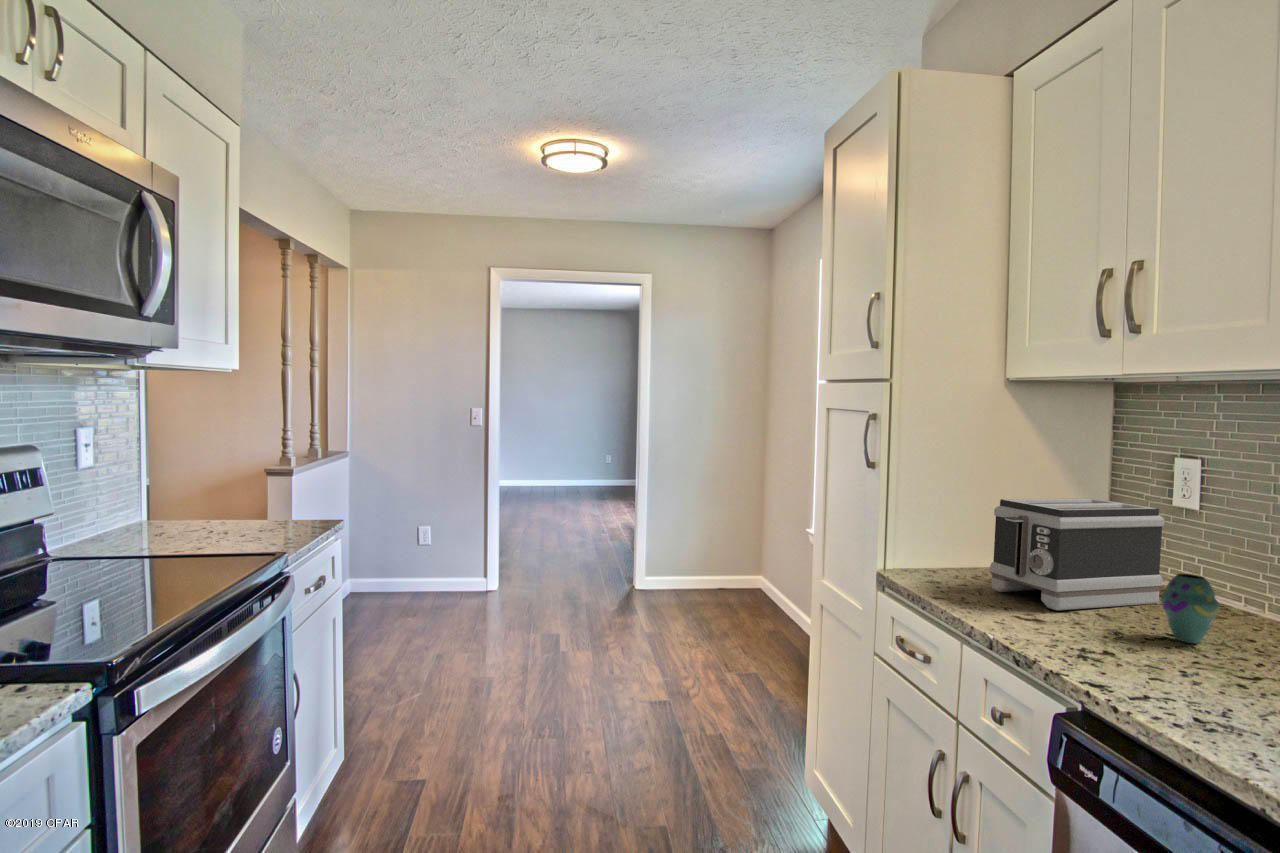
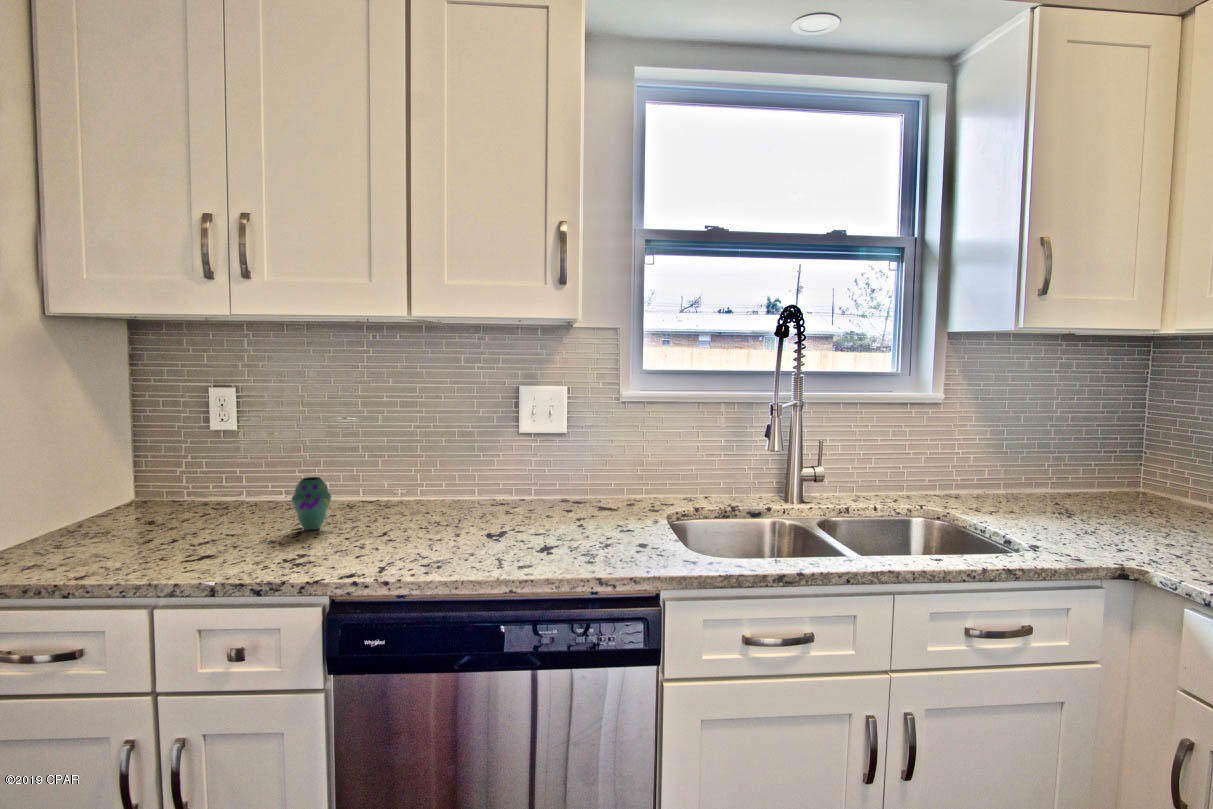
toaster: present [989,498,1165,610] -> none [97,433,235,552]

